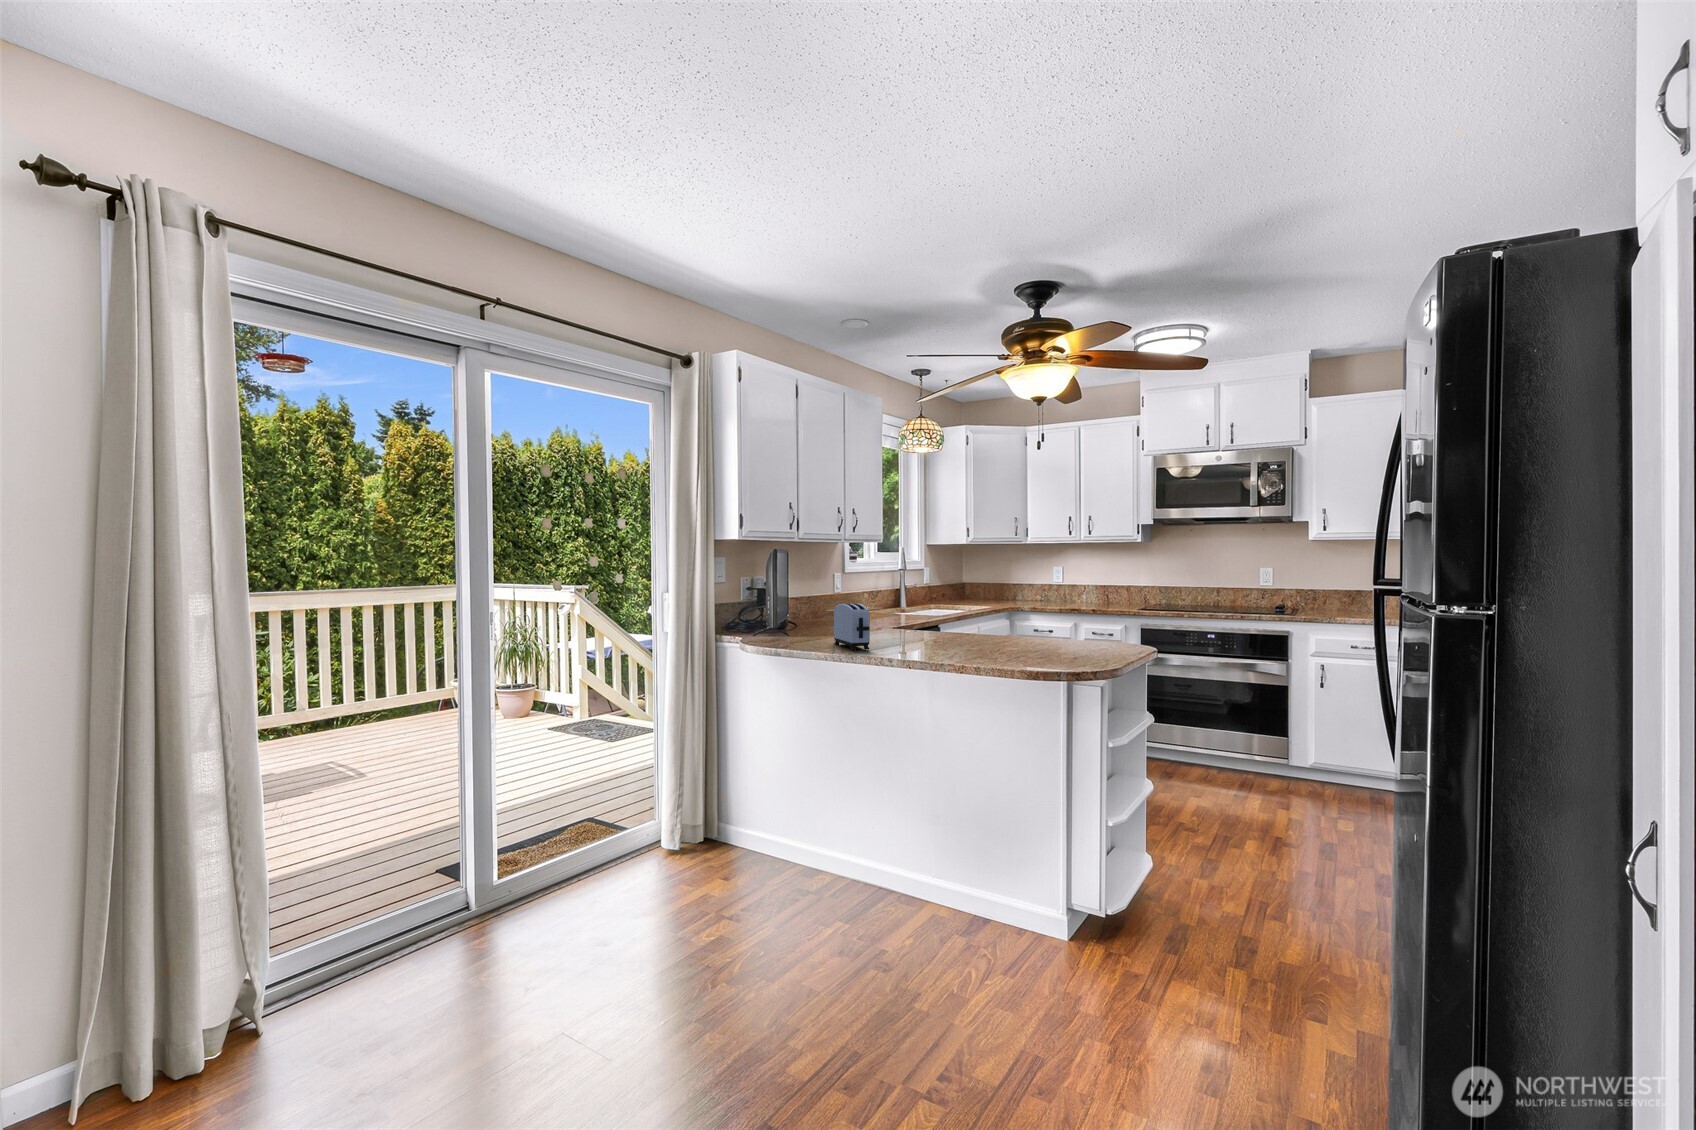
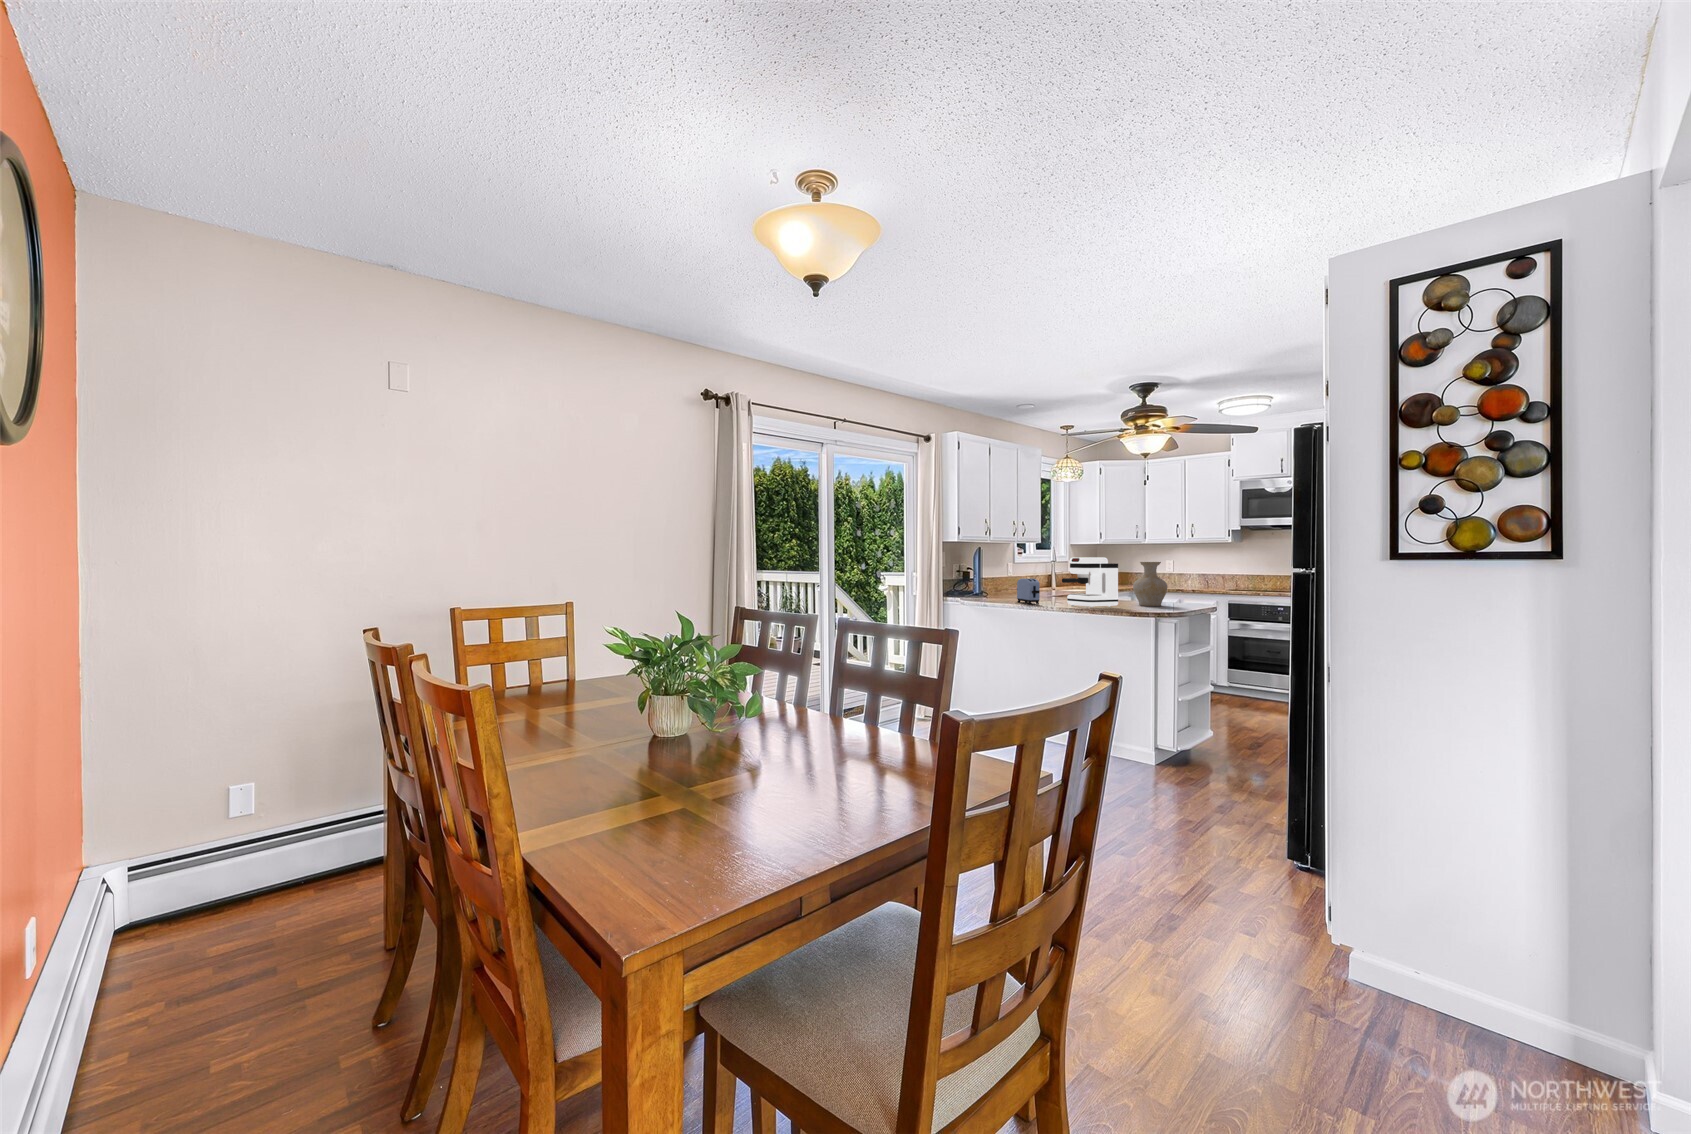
coffee maker: none [907,567,1002,657] -> present [1062,557,1118,607]
vase: none [1023,574,1077,649] -> present [1133,562,1168,606]

